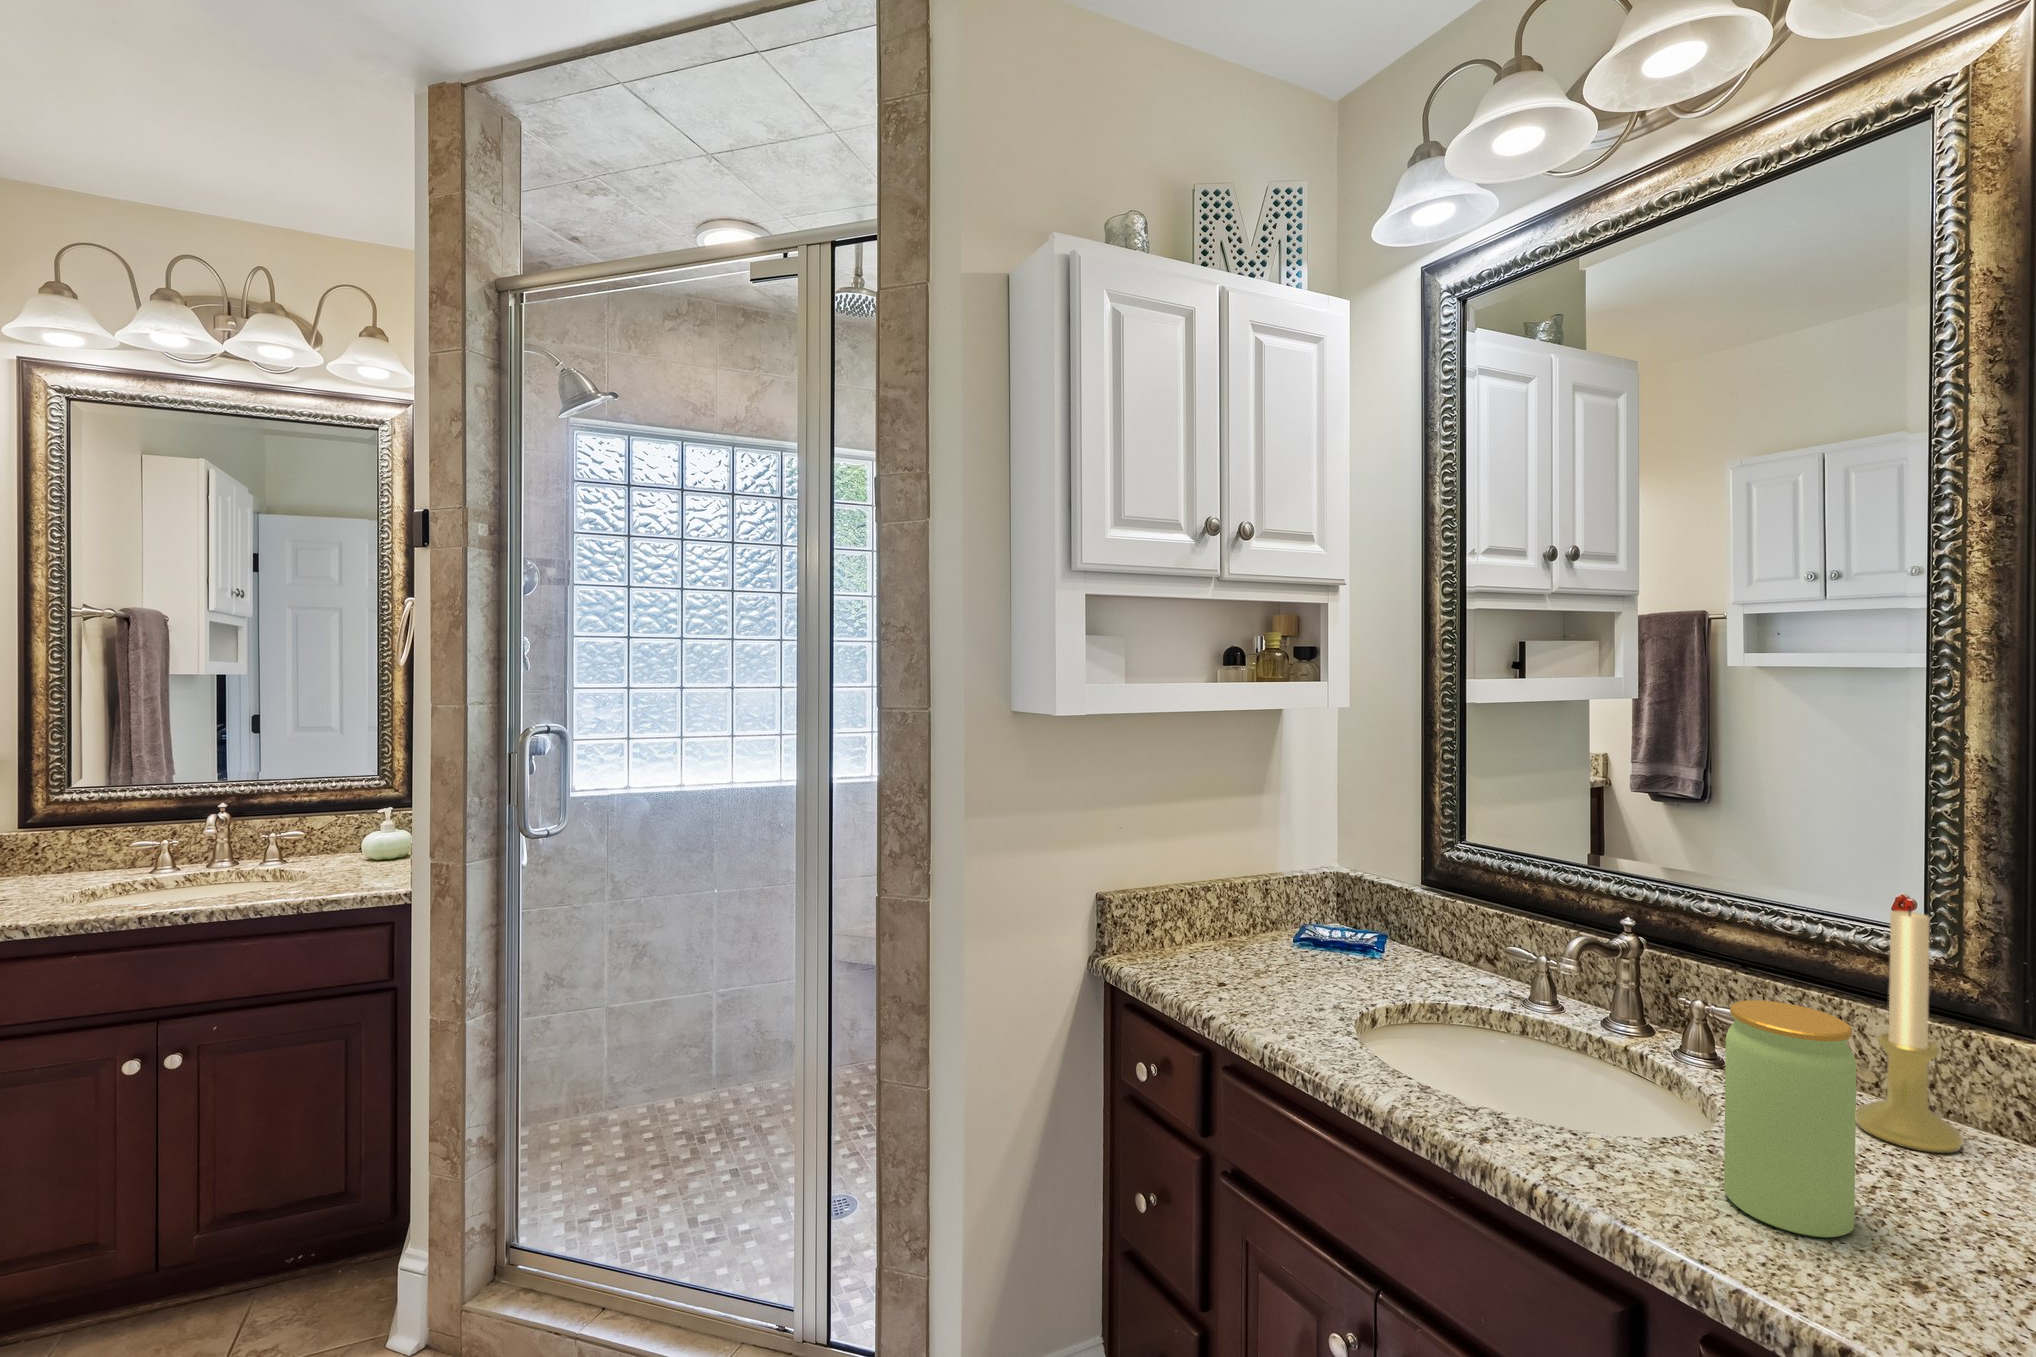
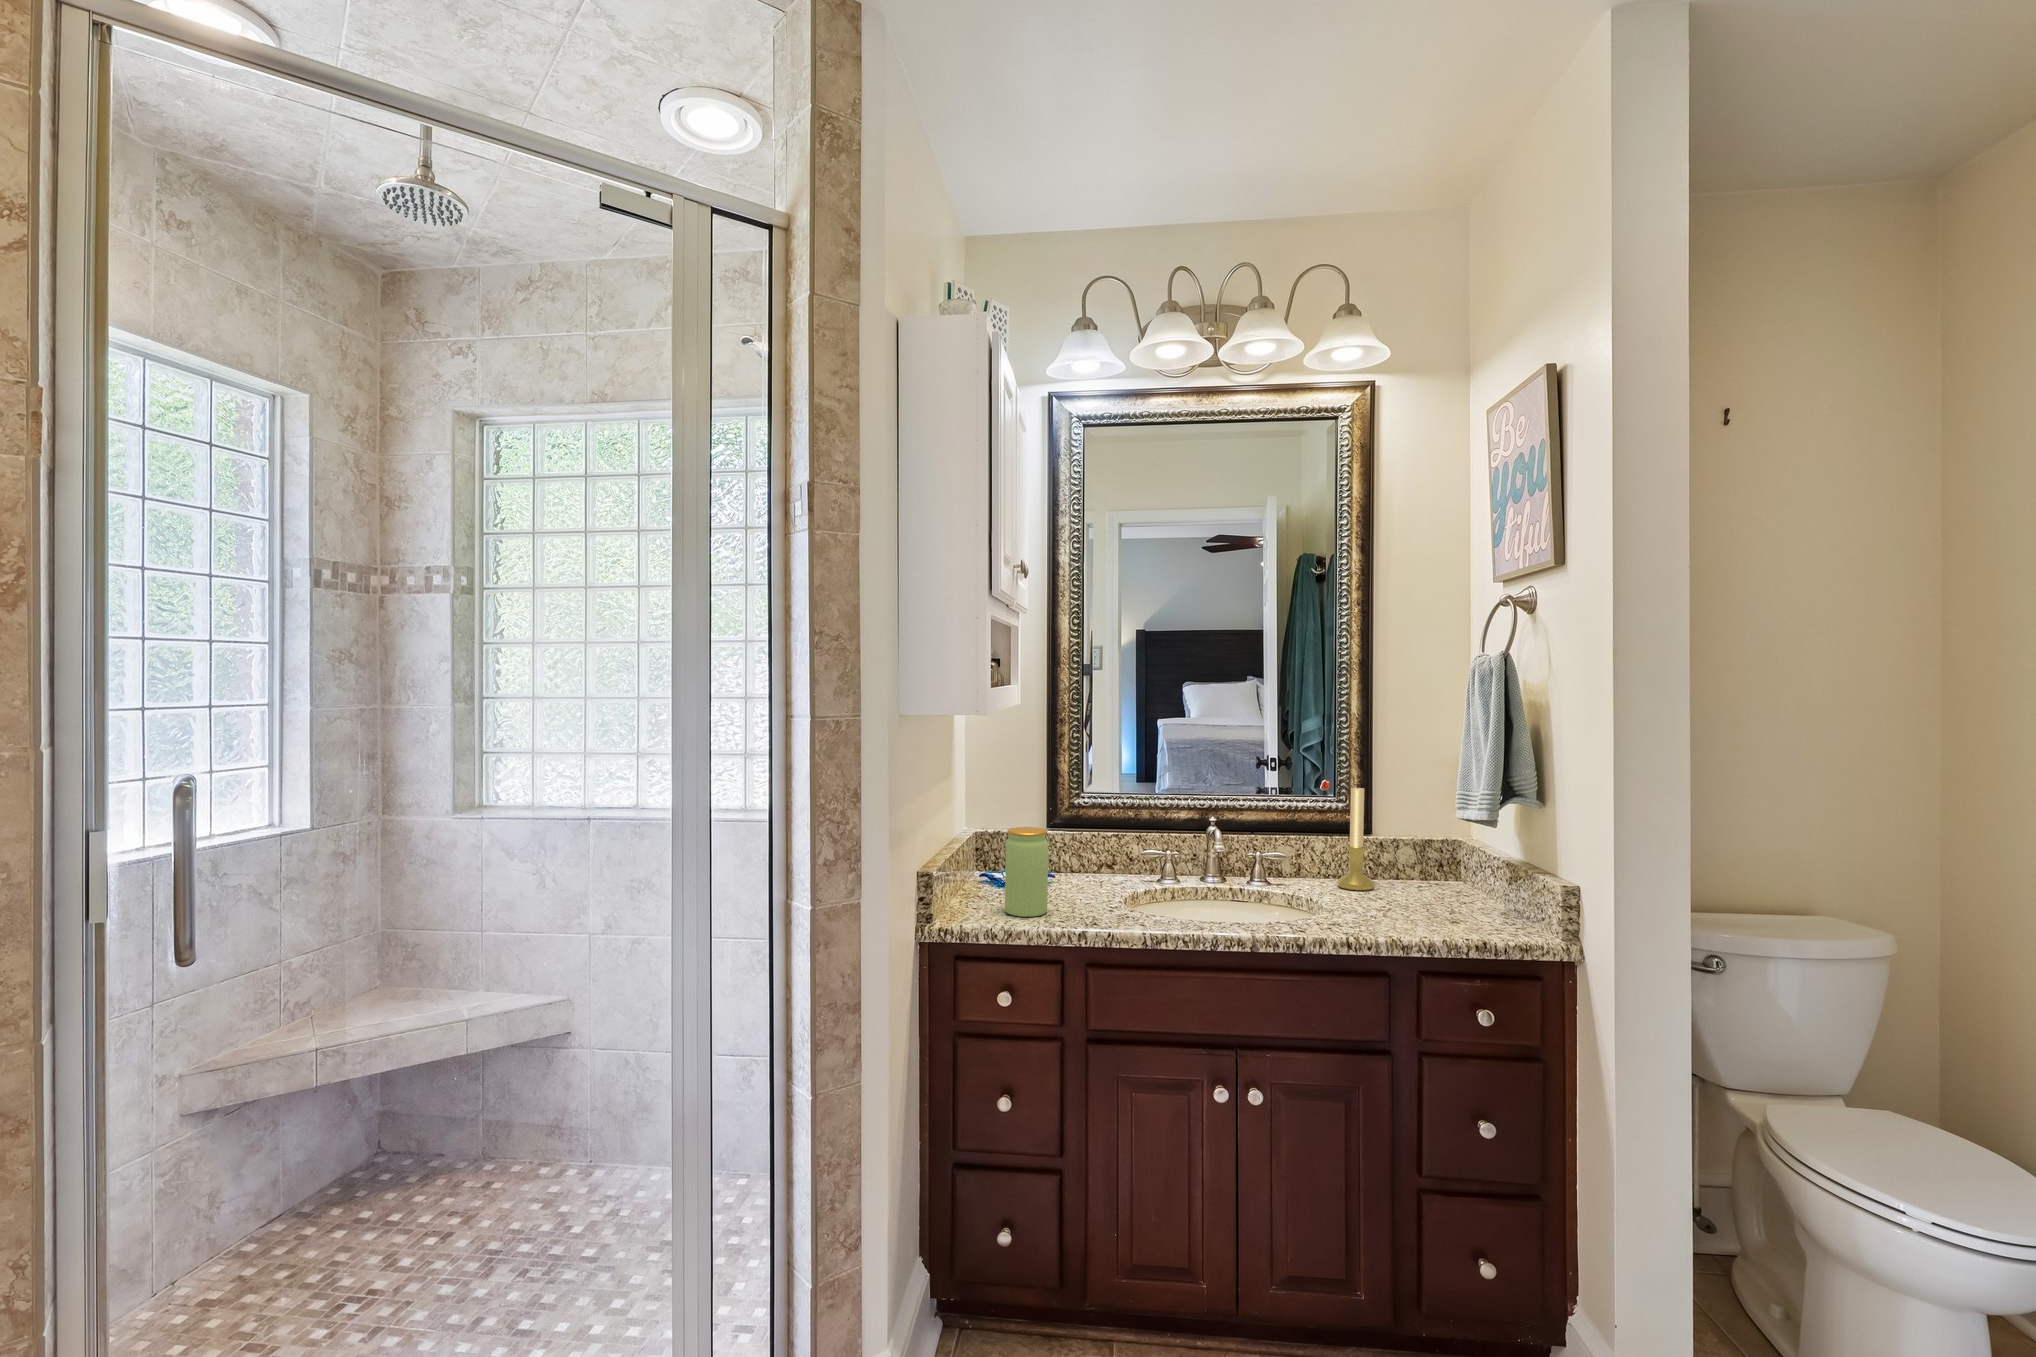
jar: present [1724,1000,1856,1237] -> present [1005,827,1048,917]

